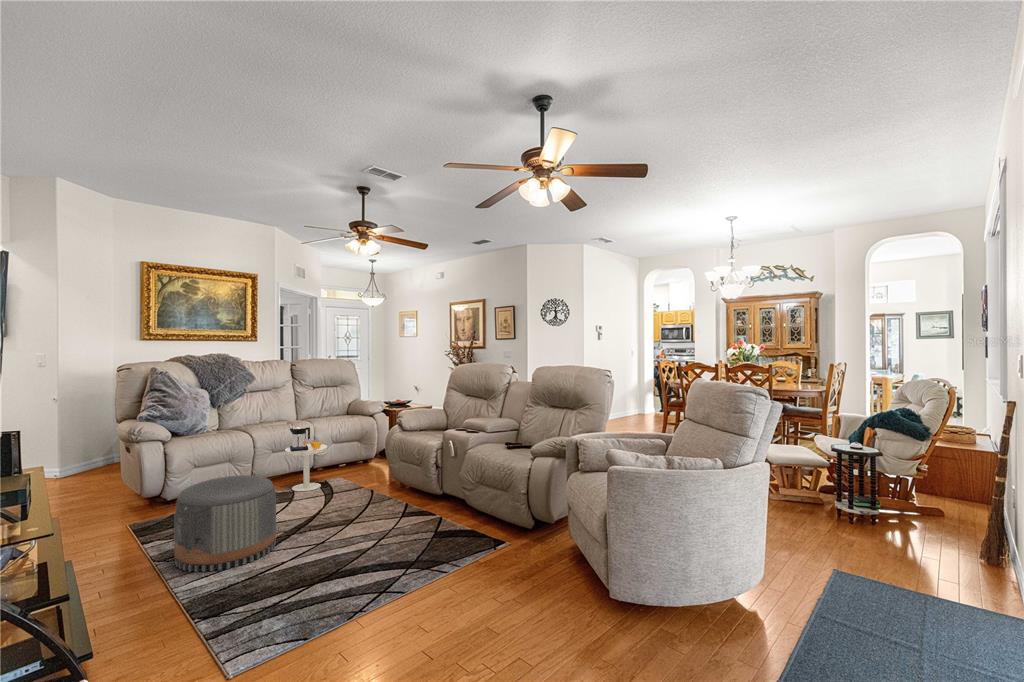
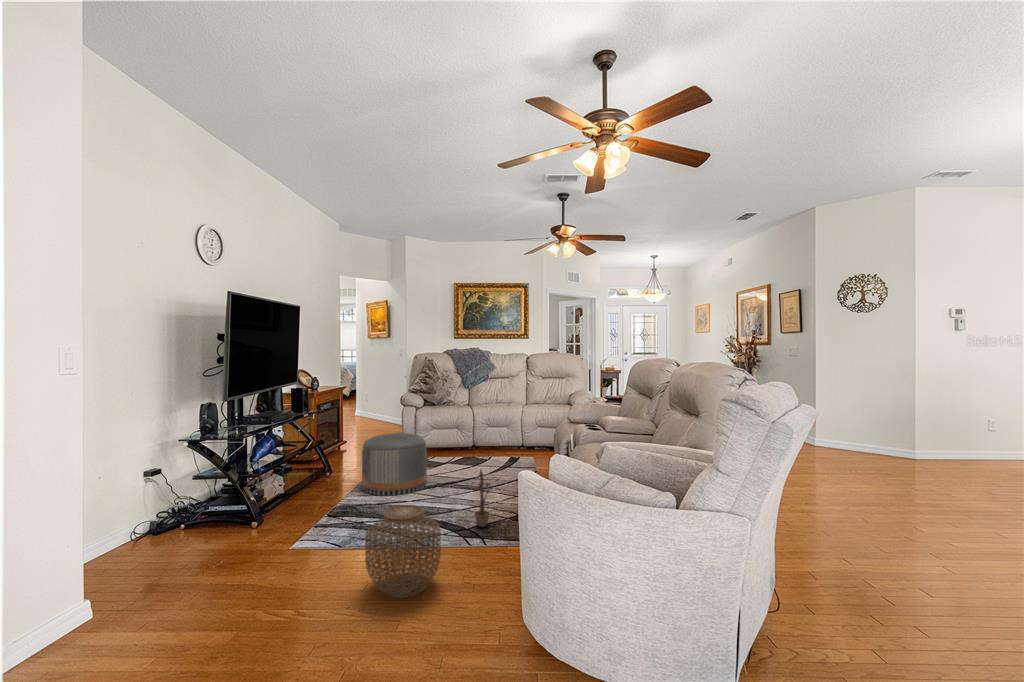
side table: present [285,427,327,491] -> none [487,407,519,461]
decorative plant: none [408,493,446,557] -> present [474,469,492,527]
woven basket: none [435,541,518,649] -> present [365,505,441,598]

